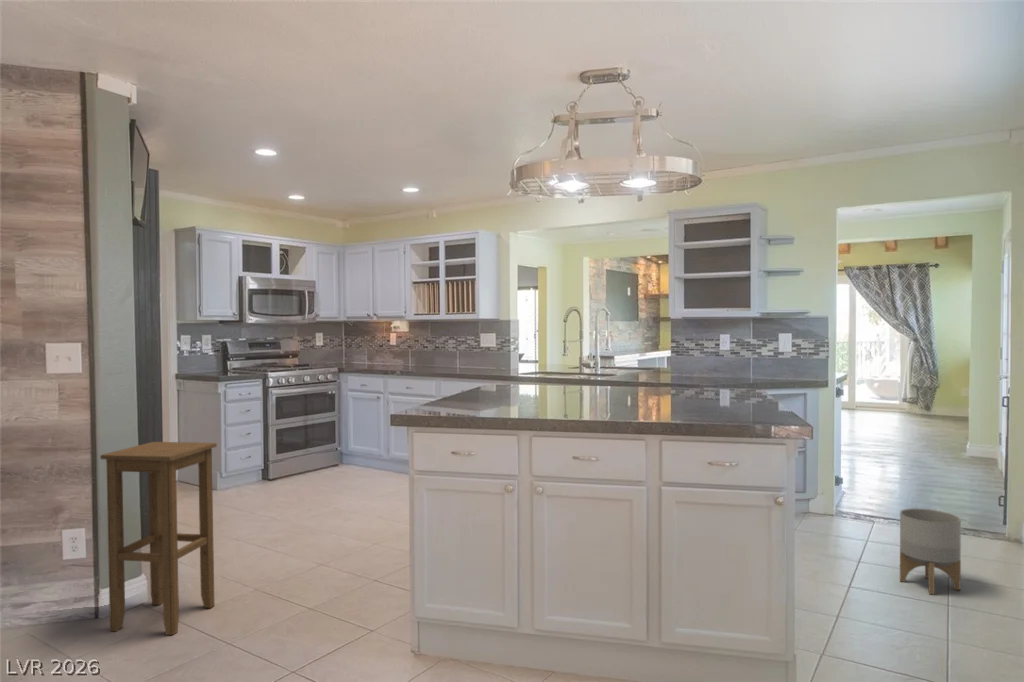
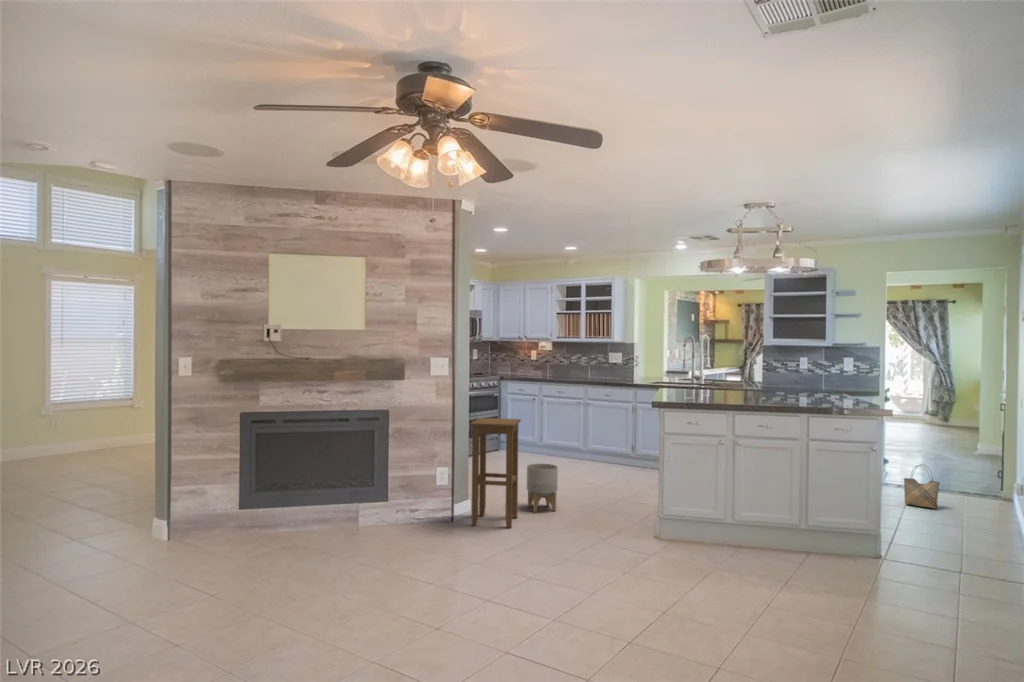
woven basket: none [855,493,909,562] -> present [904,466,939,508]
planter: present [900,508,961,594] -> present [527,463,558,512]

